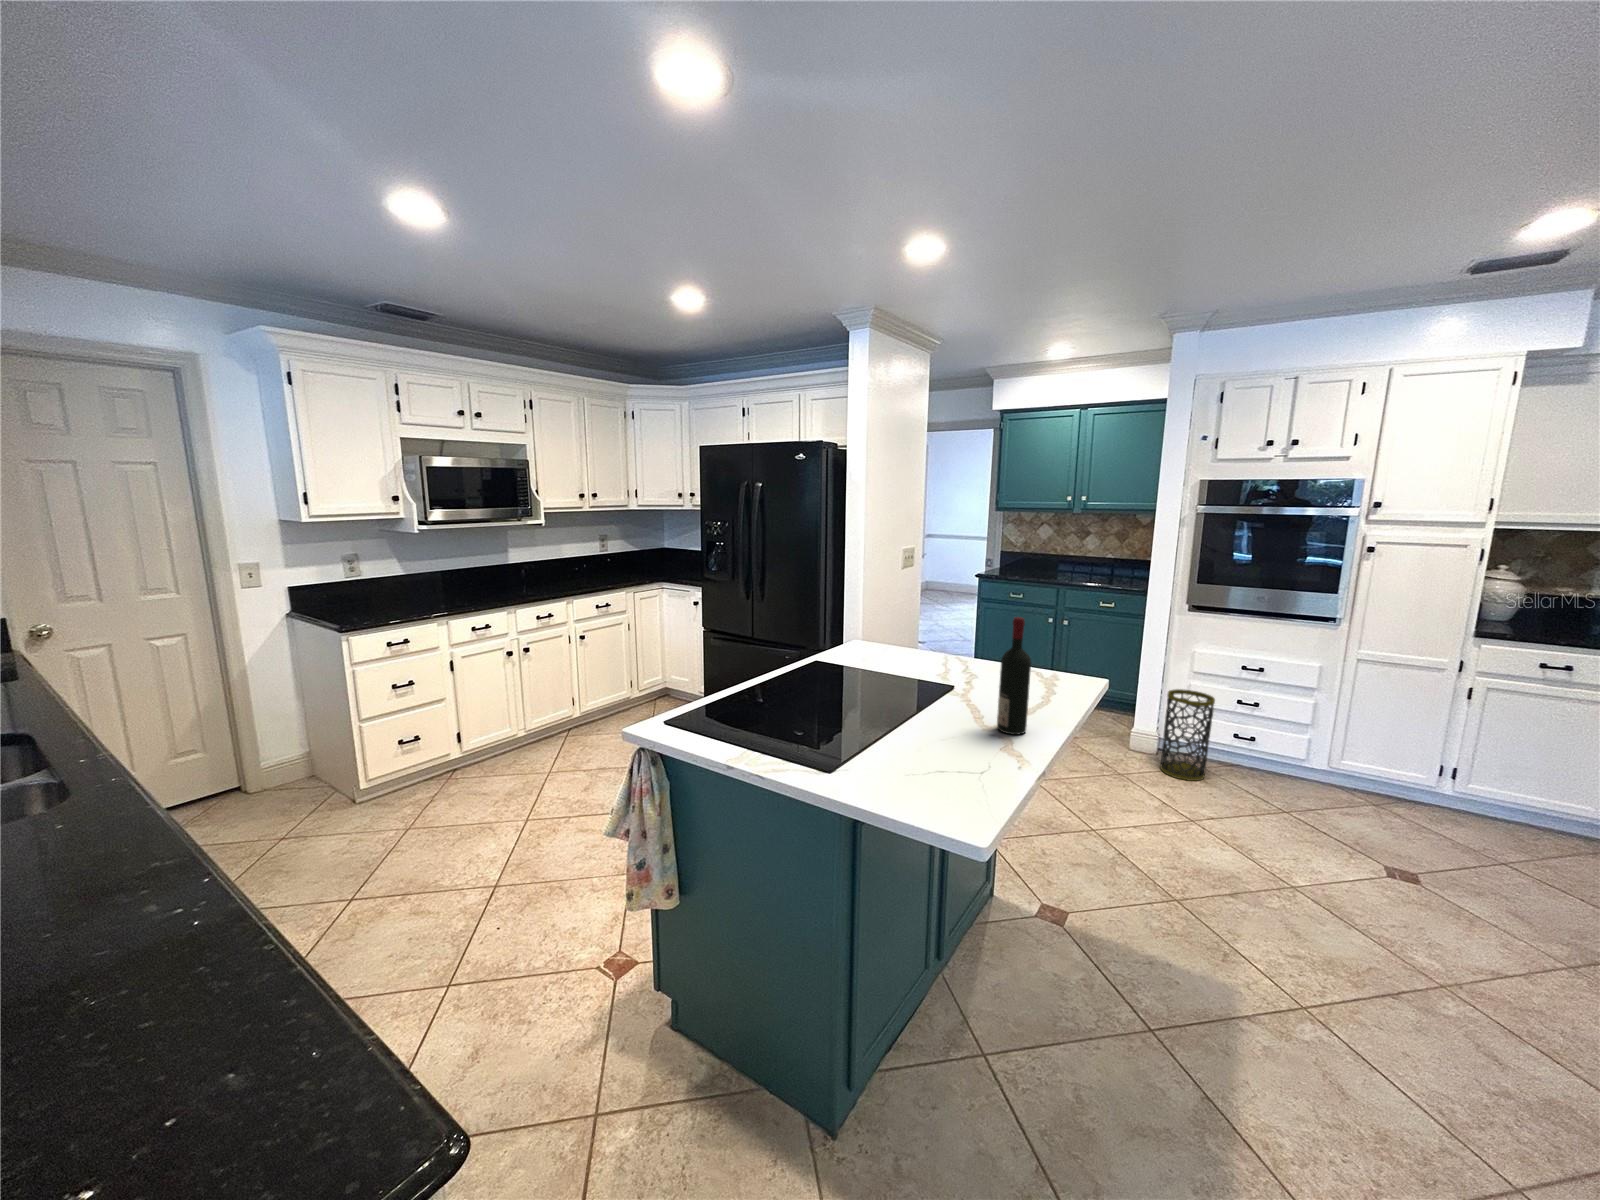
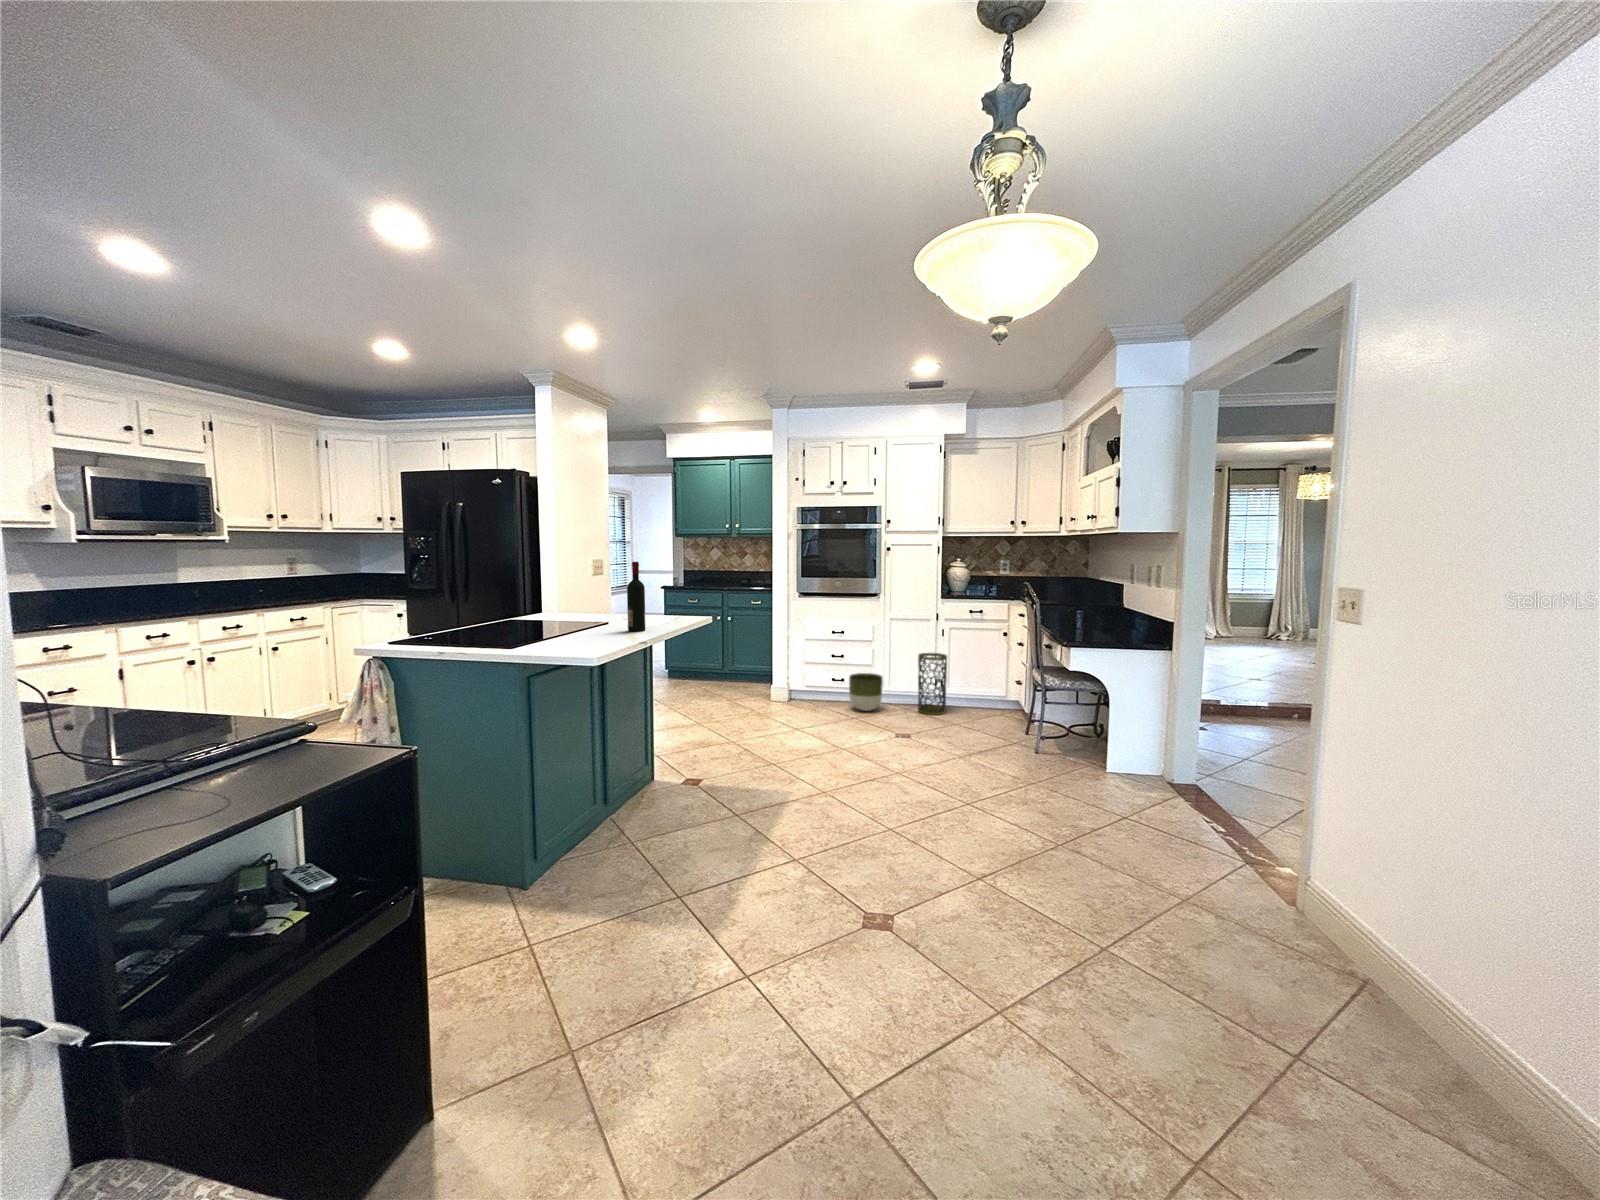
trash can: present [1160,689,1215,781] -> present [918,653,947,715]
planter: none [1270,740,1340,804] -> present [849,673,883,711]

